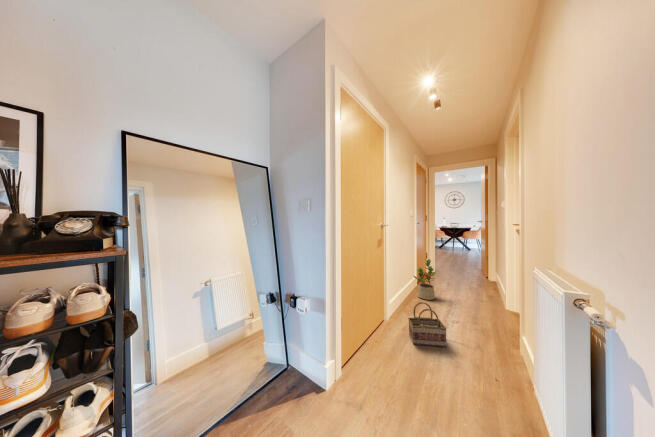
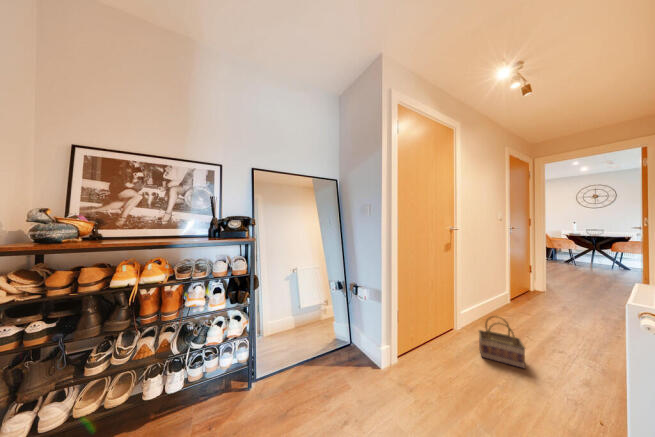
potted plant: present [414,259,436,300] -> none [499,272,532,321]

